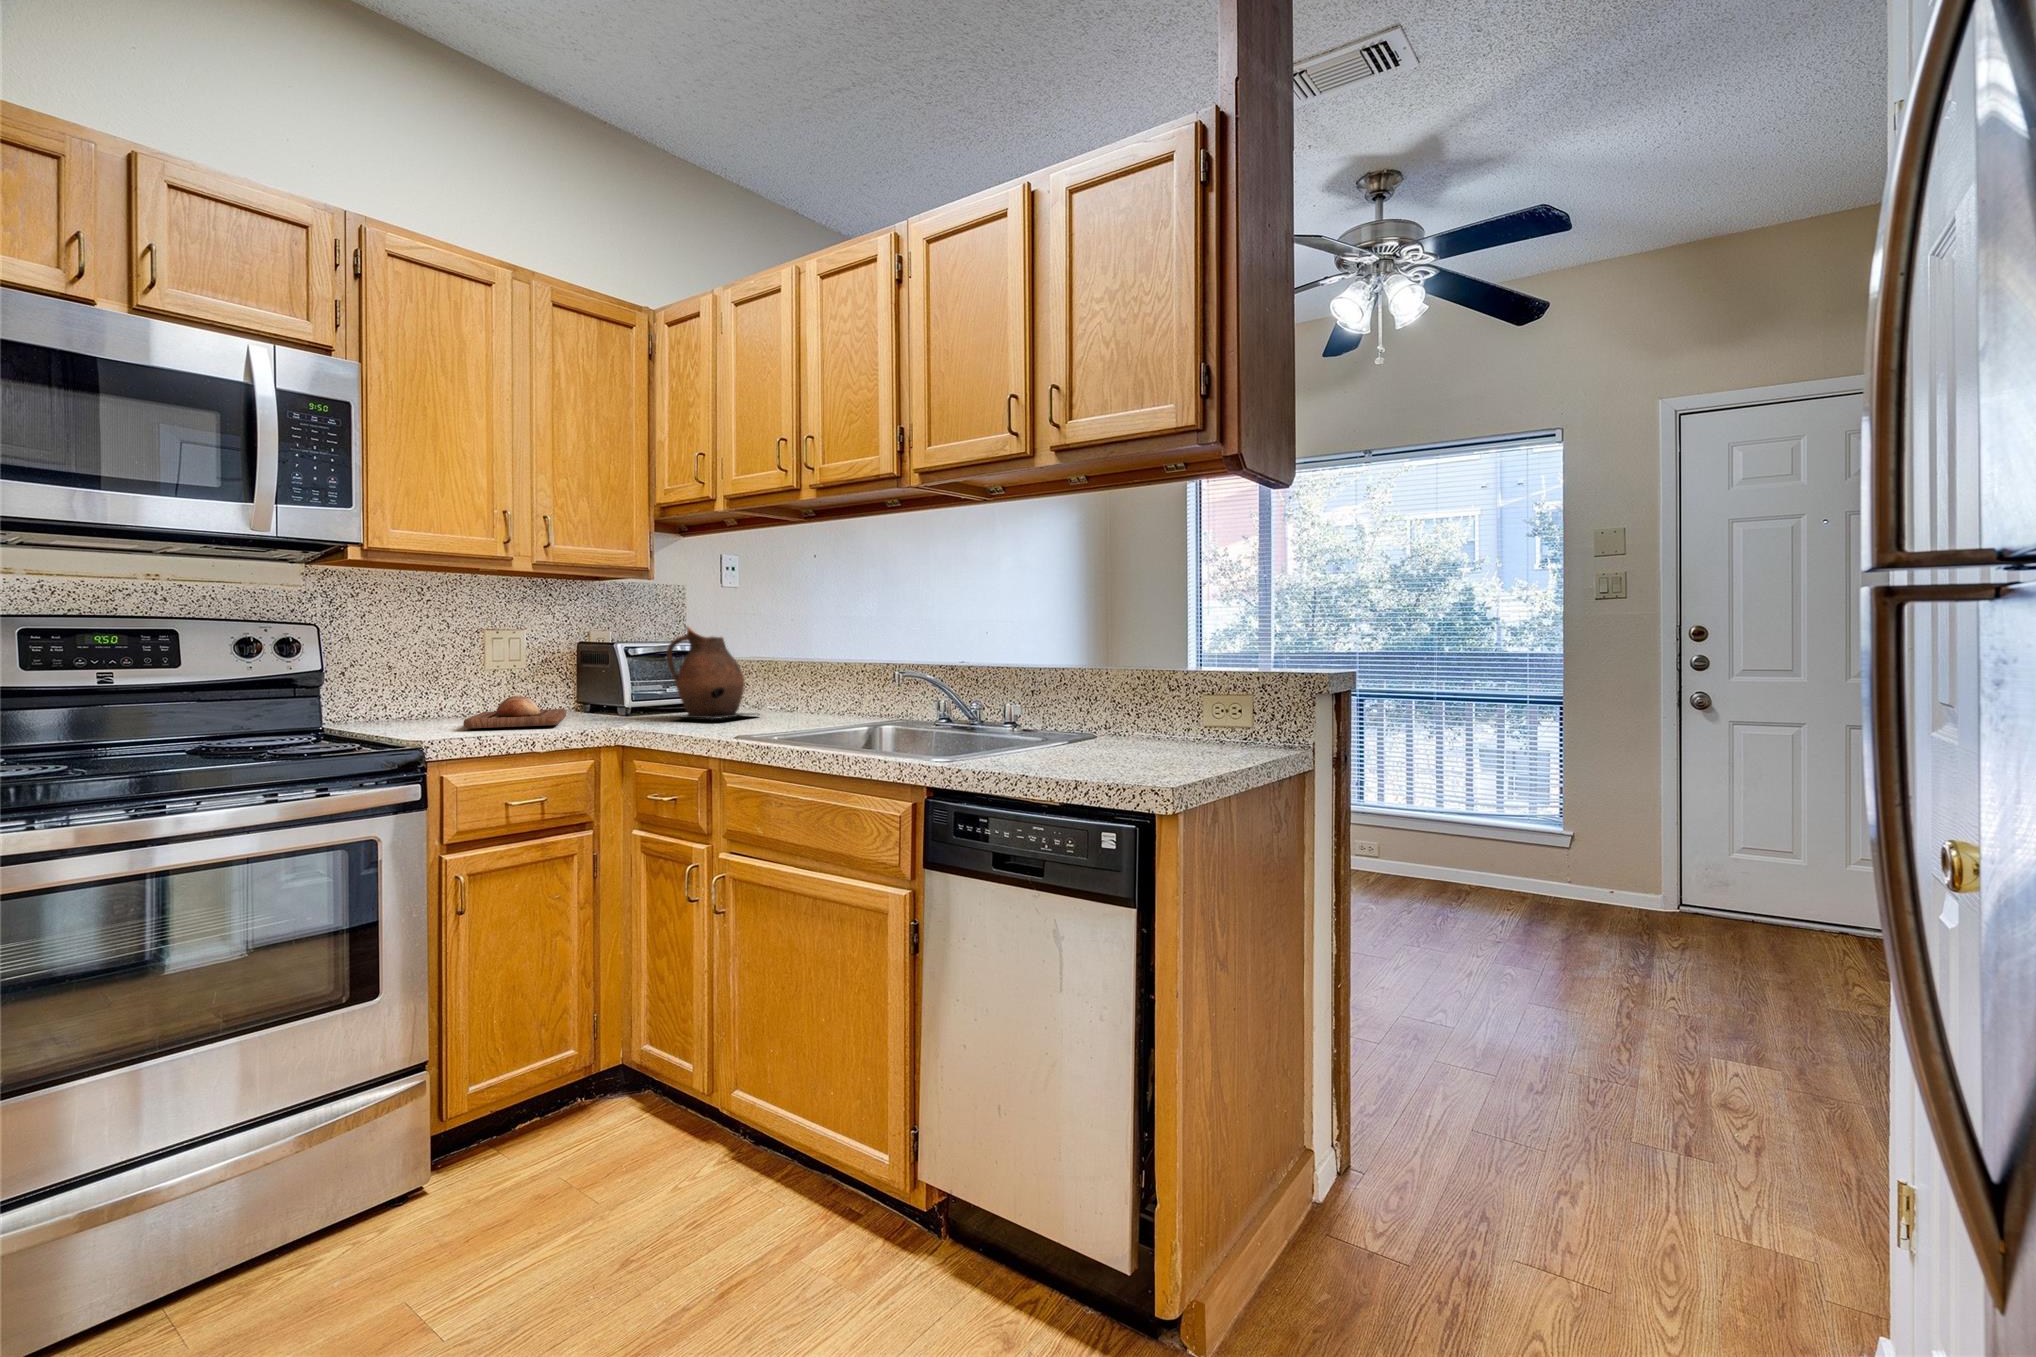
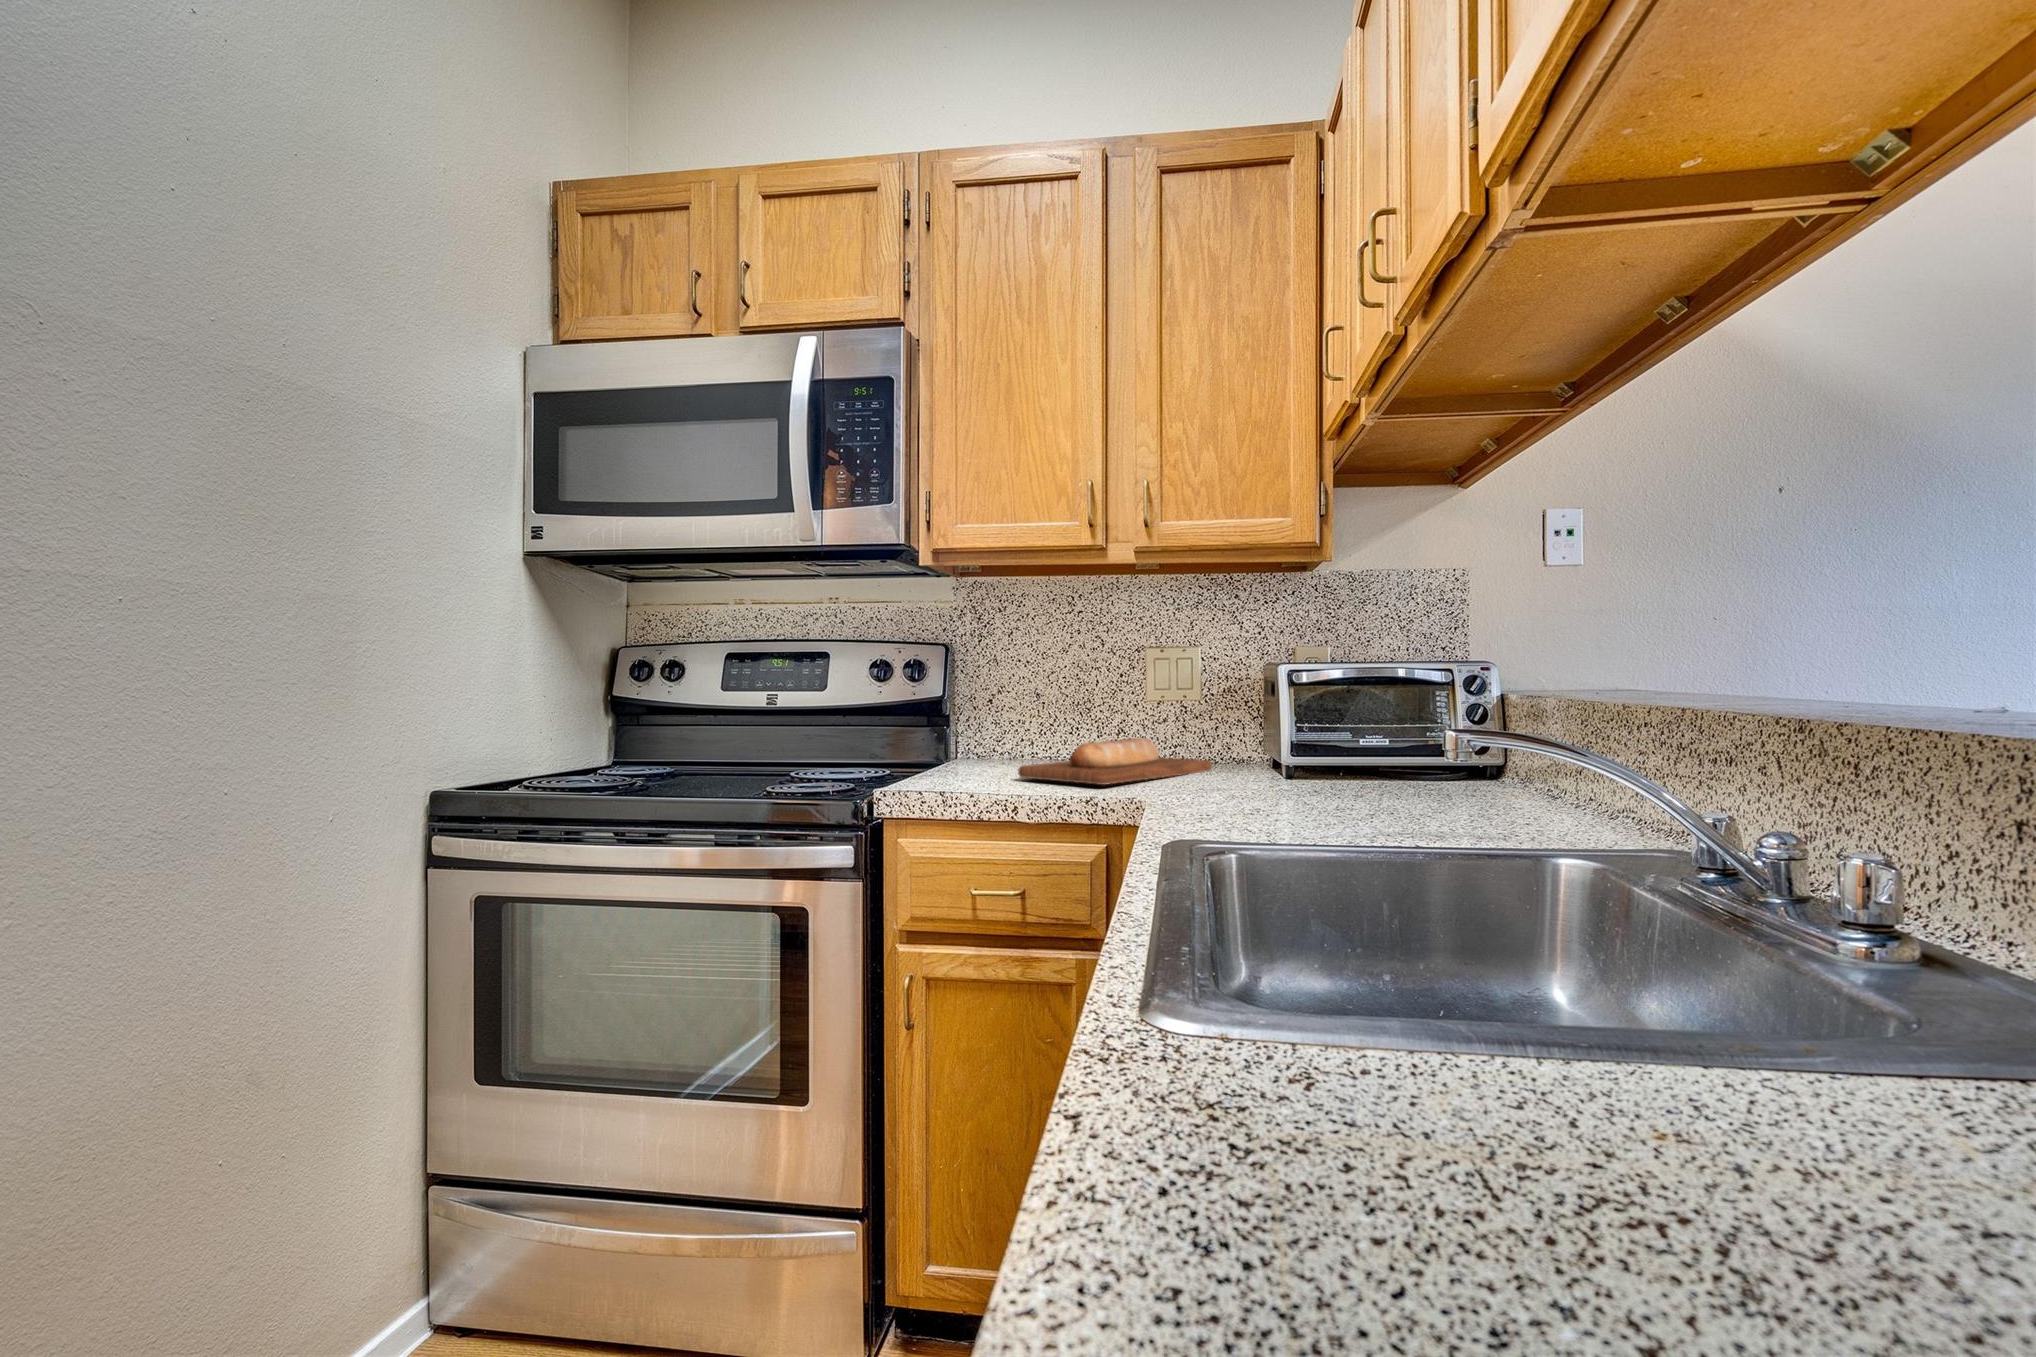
ceramic pitcher: present [667,626,760,719] -> none [1272,635,1436,807]

